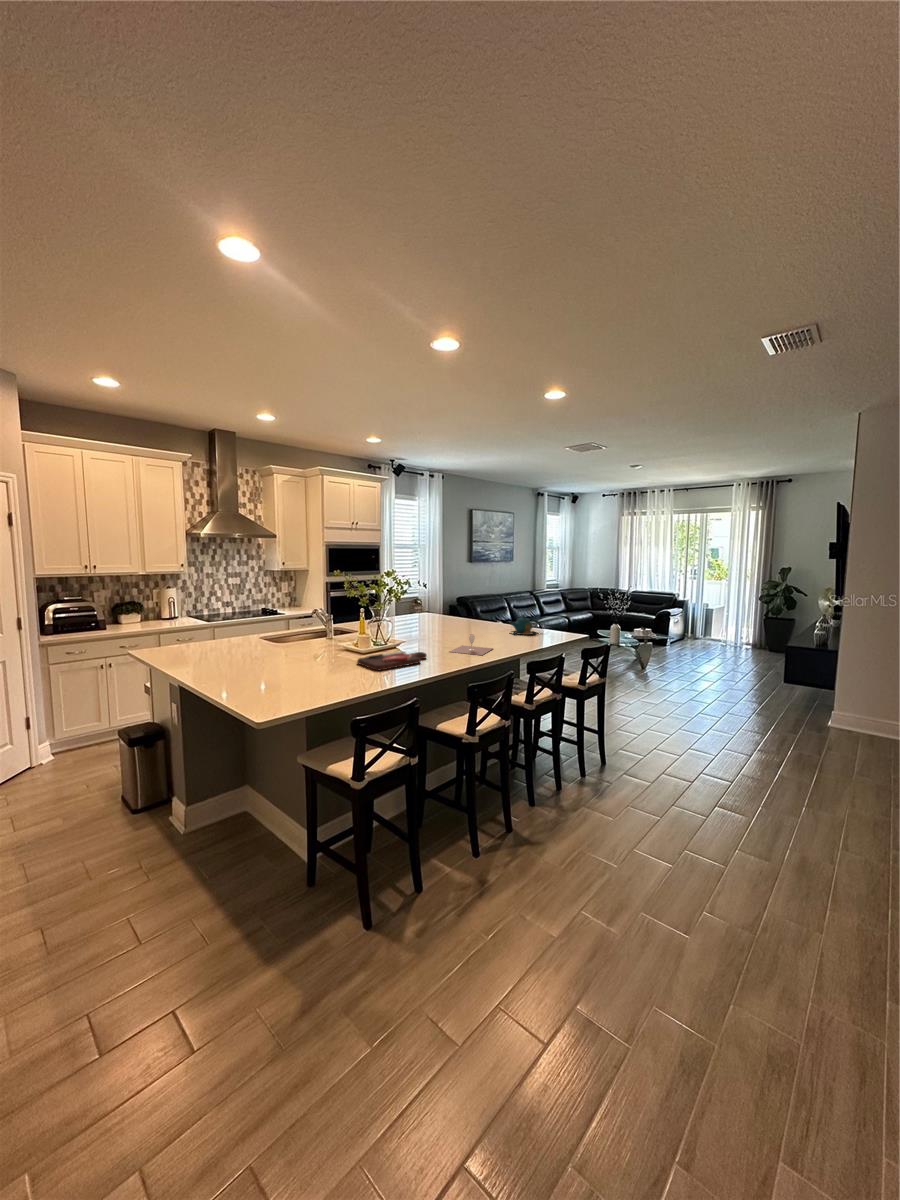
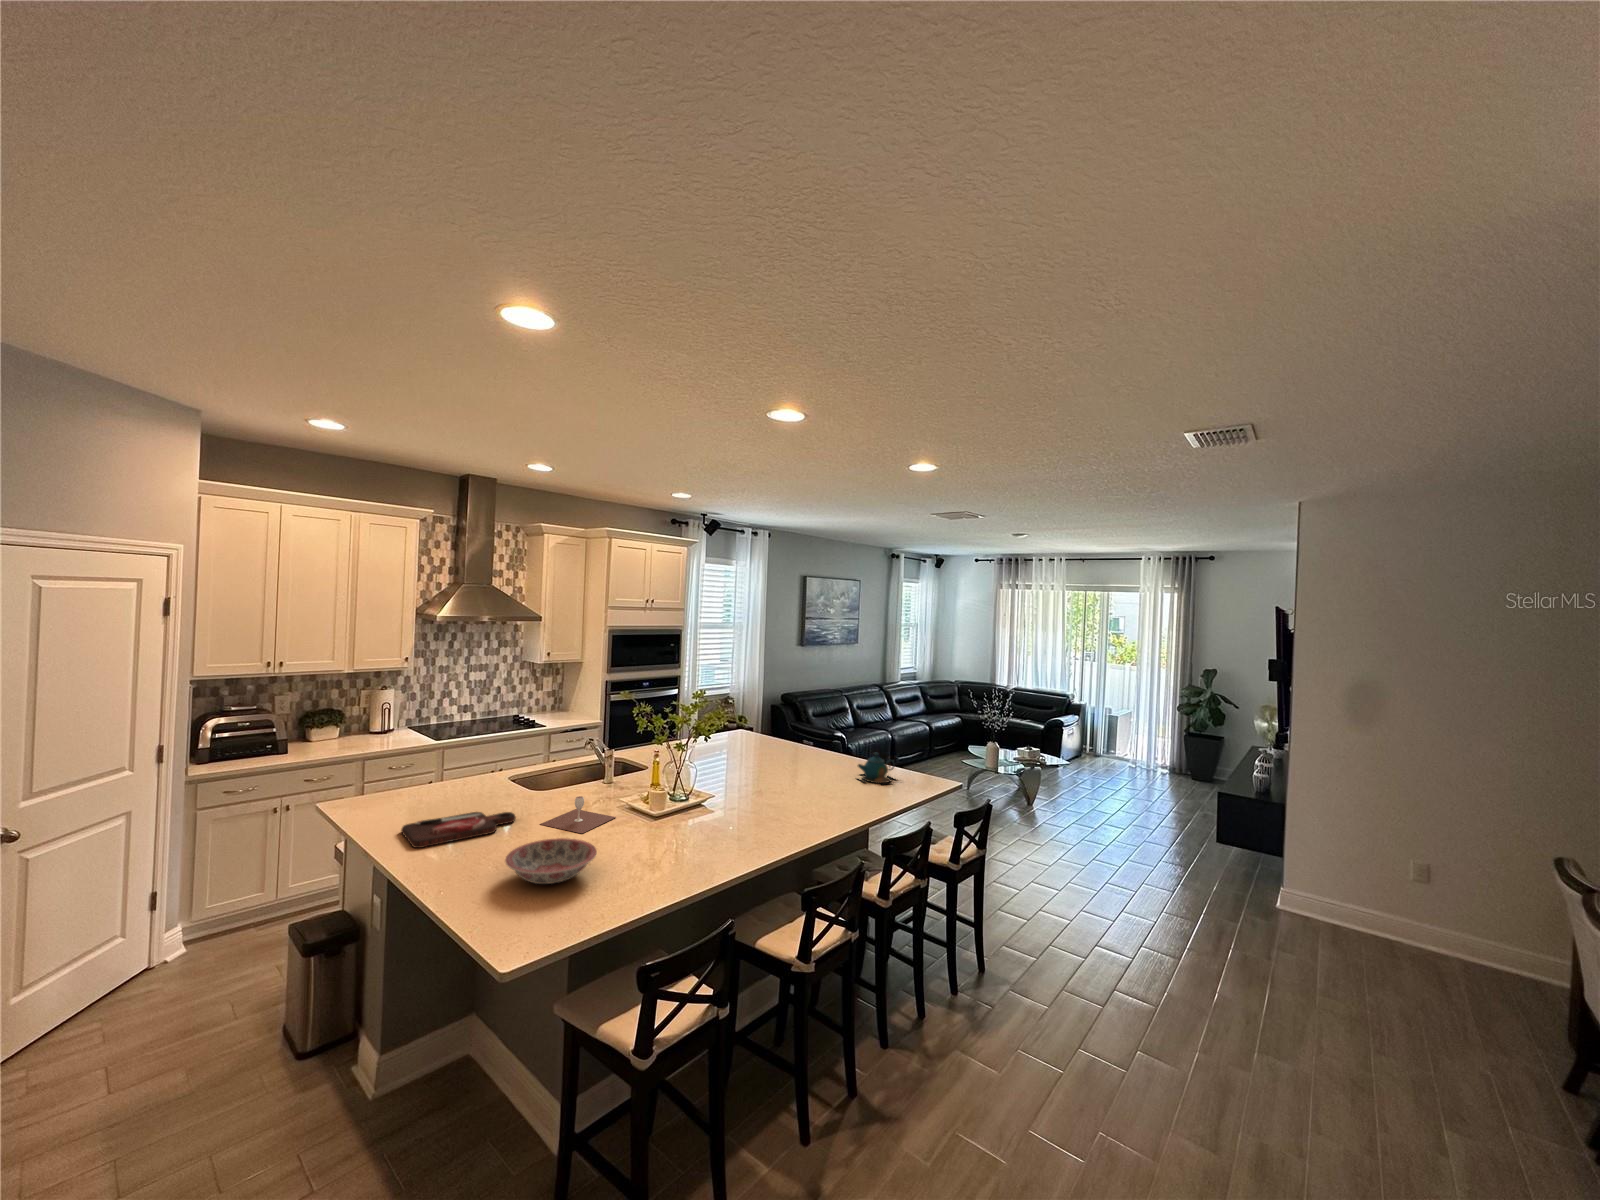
wine glass: present [450,634,493,655] -> present [540,796,615,833]
cutting board: present [357,652,427,670] -> present [401,812,516,848]
ceramic bowl: none [254,656,319,680] -> present [505,838,597,884]

